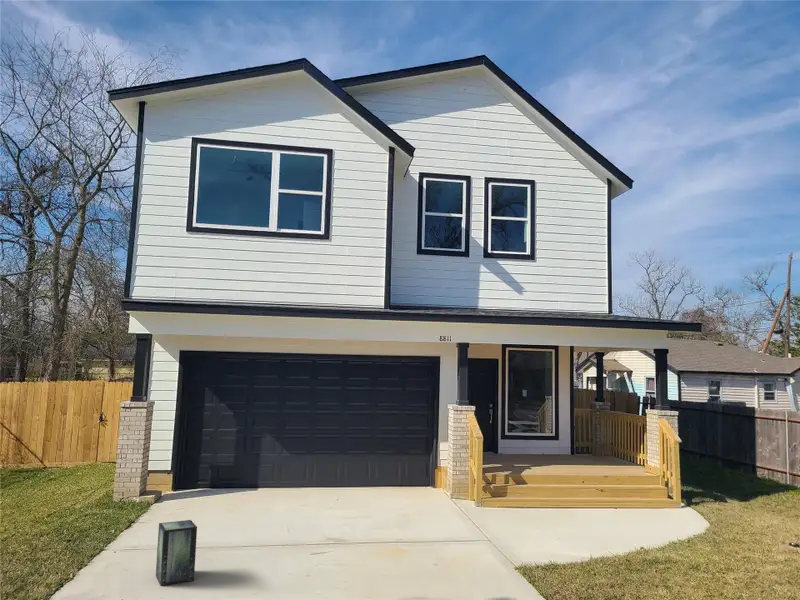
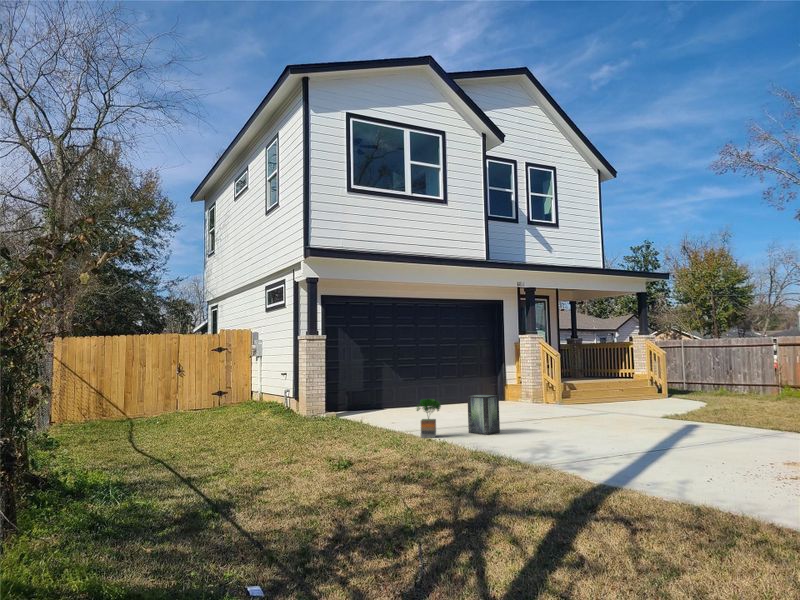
potted tree: none [69,524,114,583] -> present [417,399,441,438]

